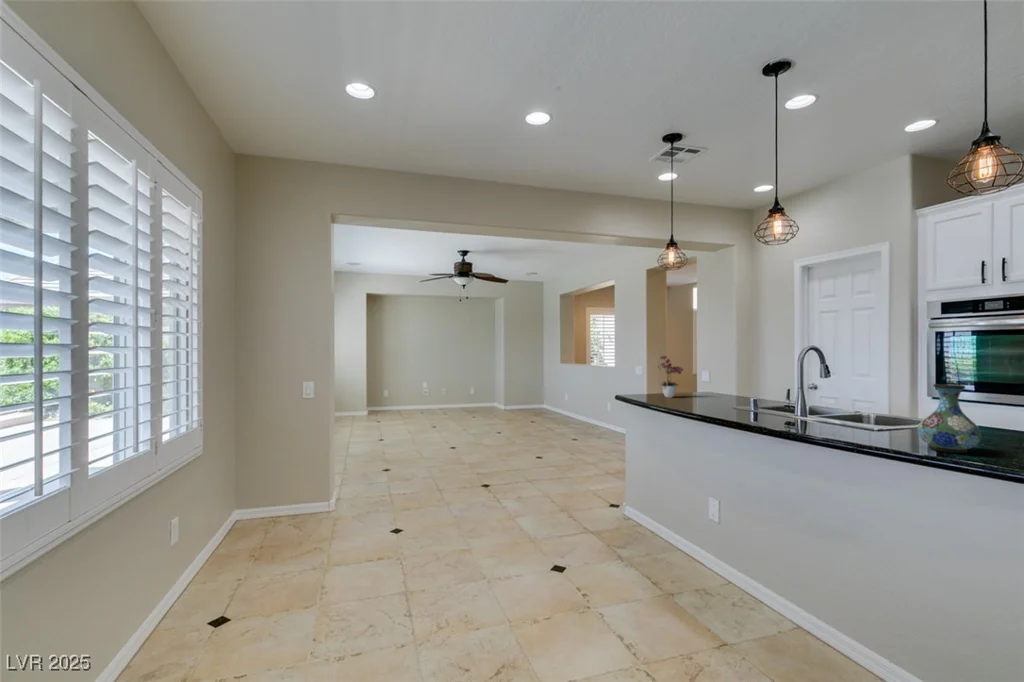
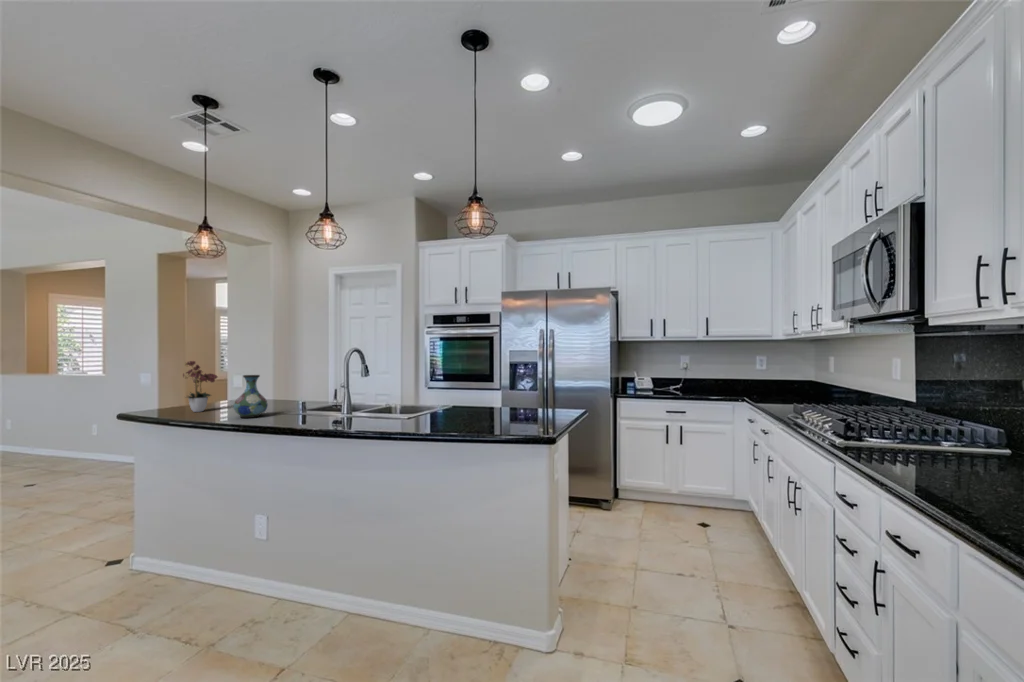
vase: present [918,384,981,453] -> present [234,375,267,418]

